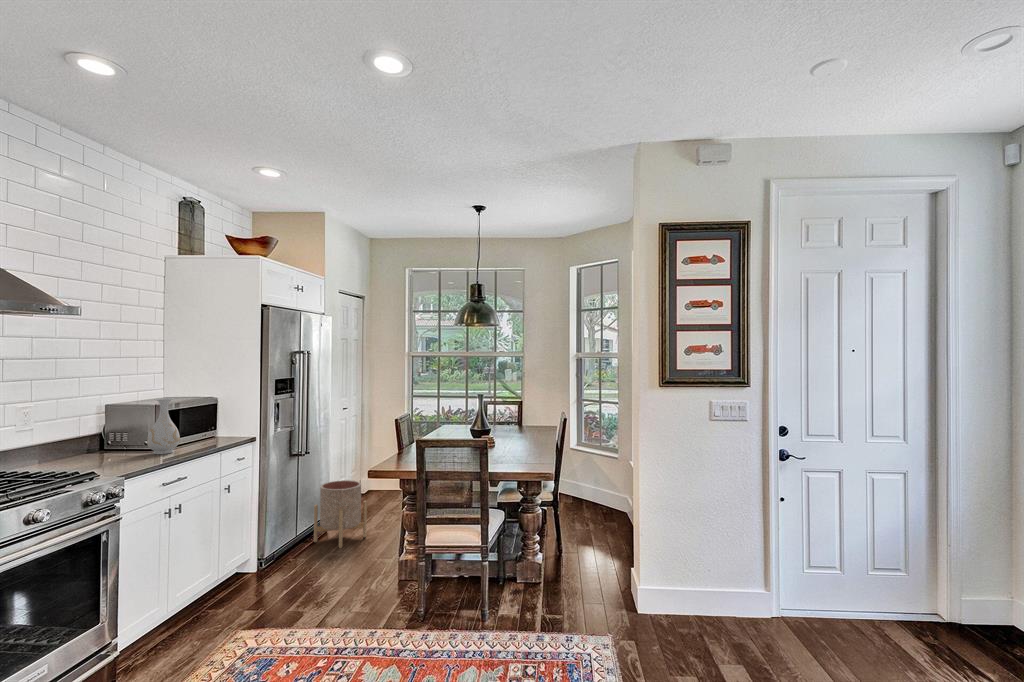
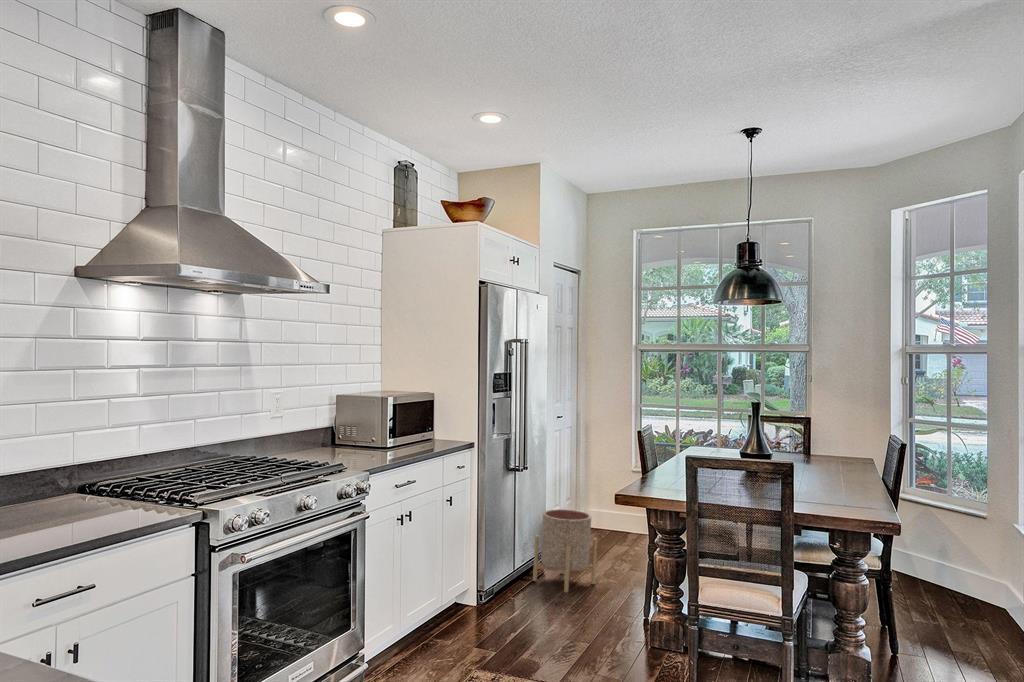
vase: present [147,398,180,454] -> none [377,390,409,453]

